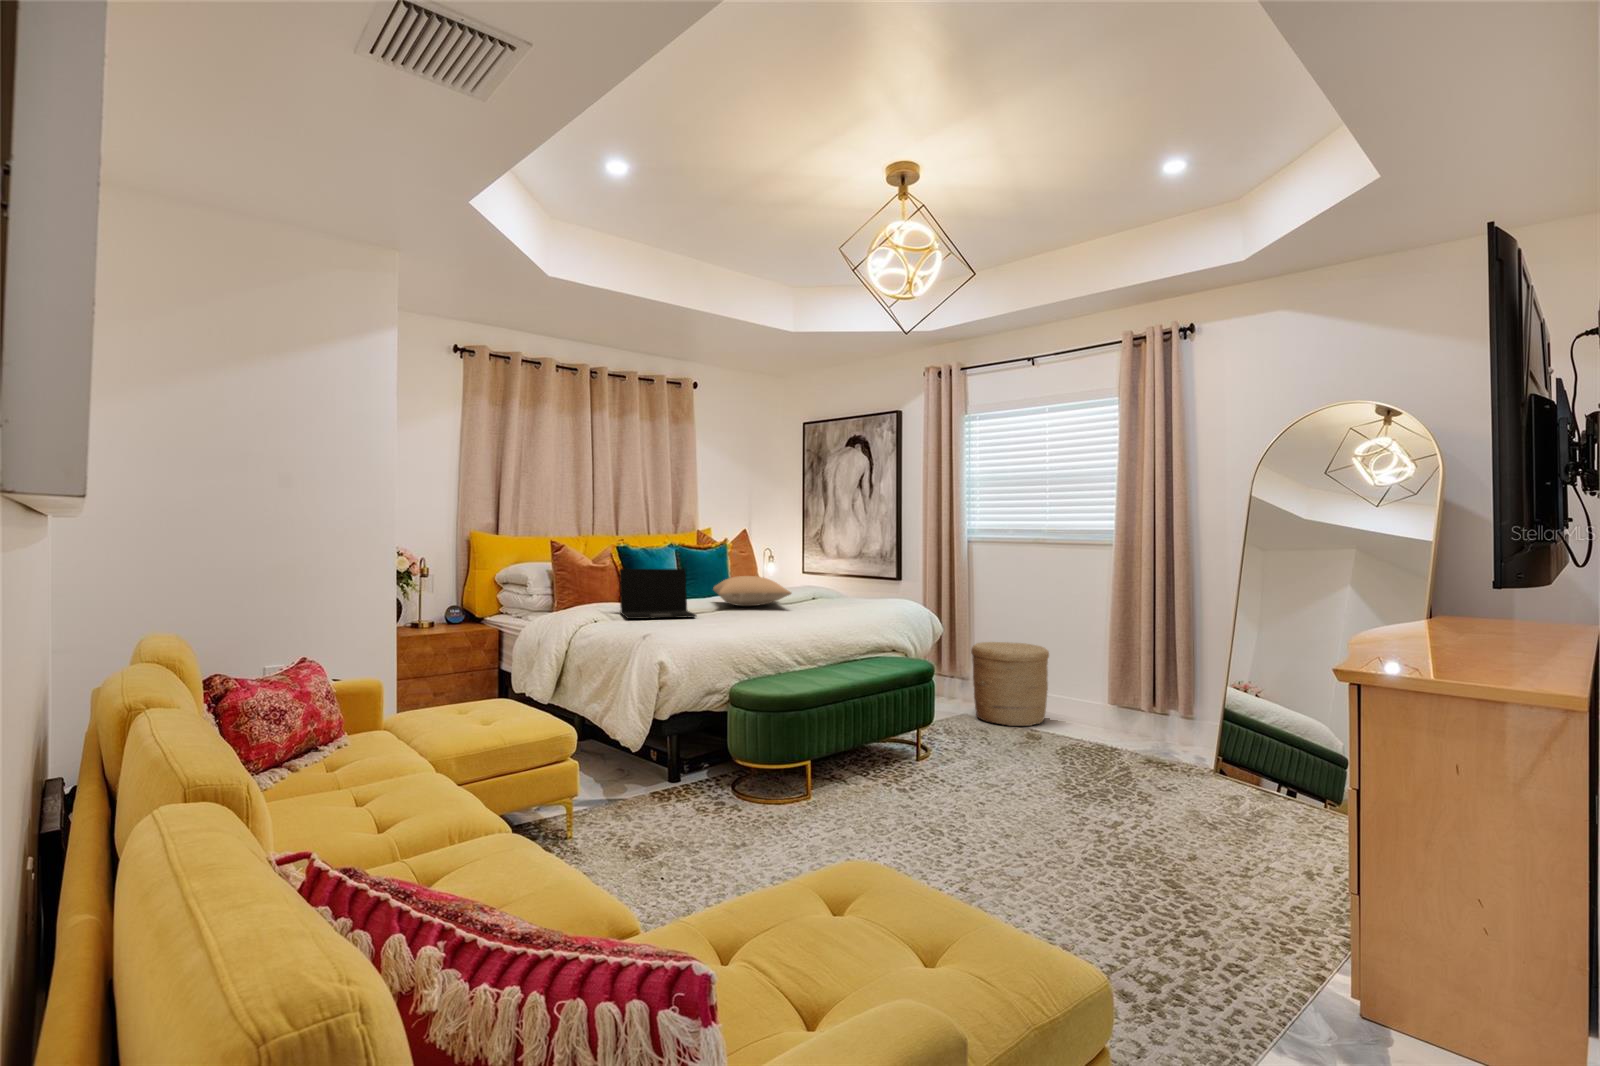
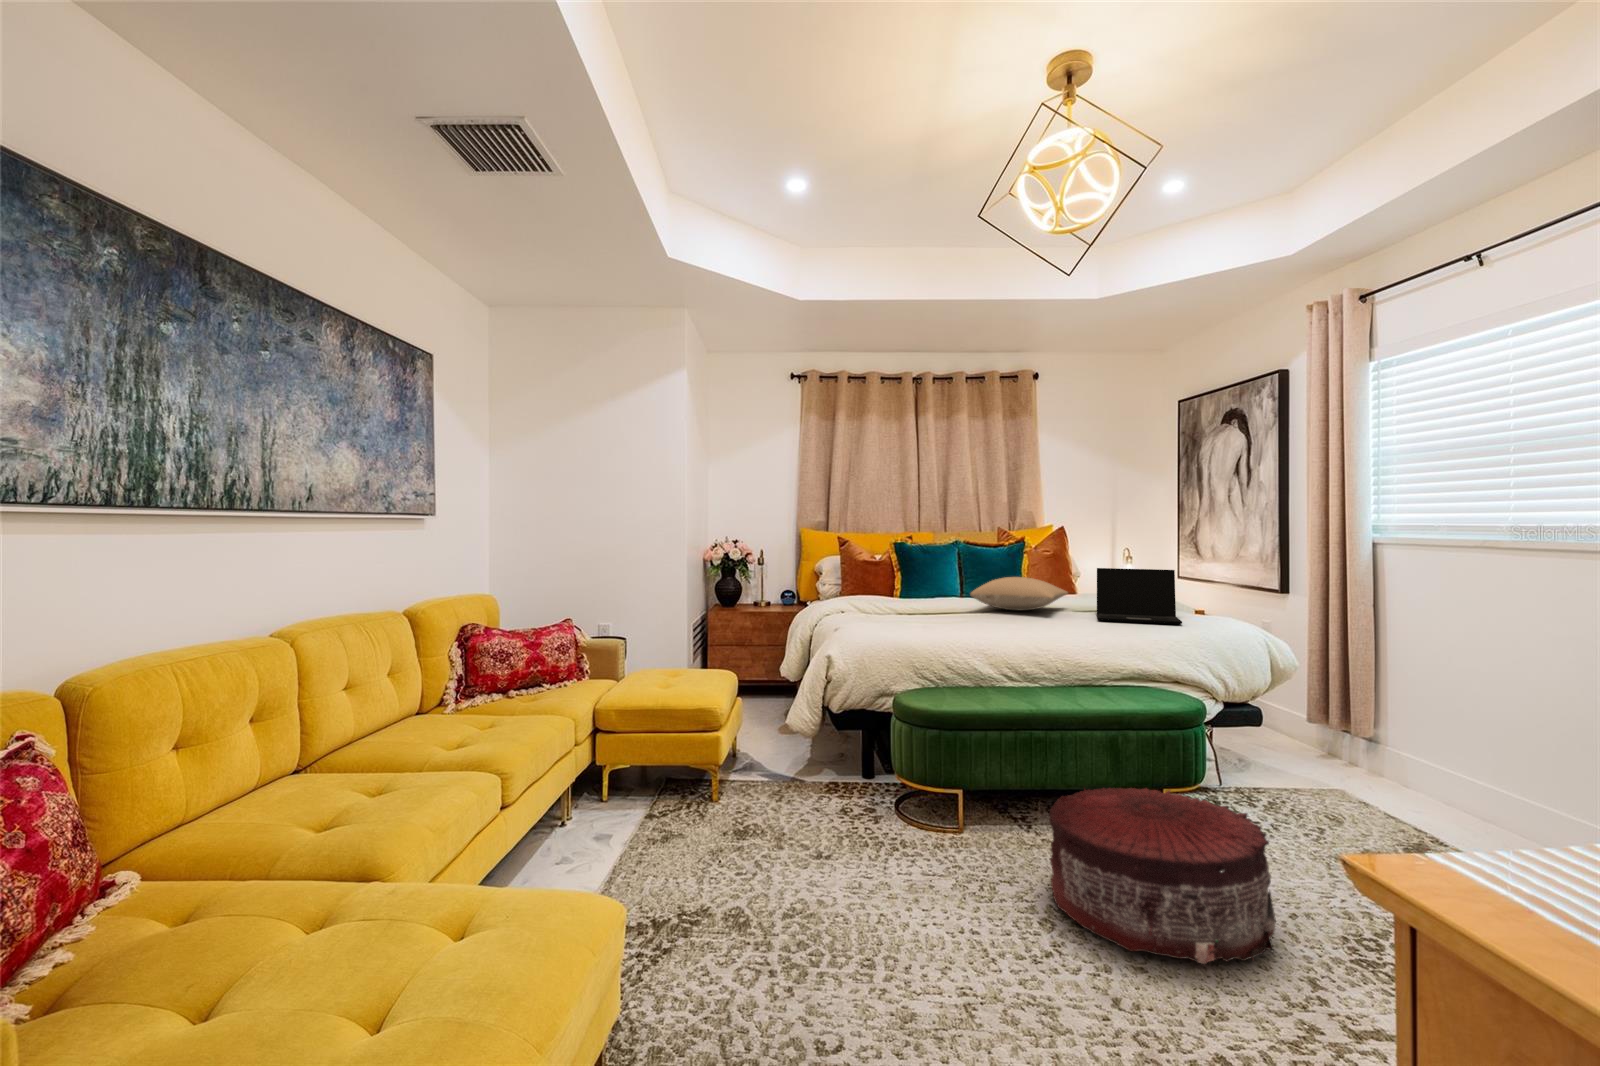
laptop: present [620,569,696,619] -> present [1097,568,1182,624]
woven basket: present [971,642,1049,726] -> none [1340,687,1490,826]
pouf: none [905,726,1059,836] -> present [1049,788,1276,964]

